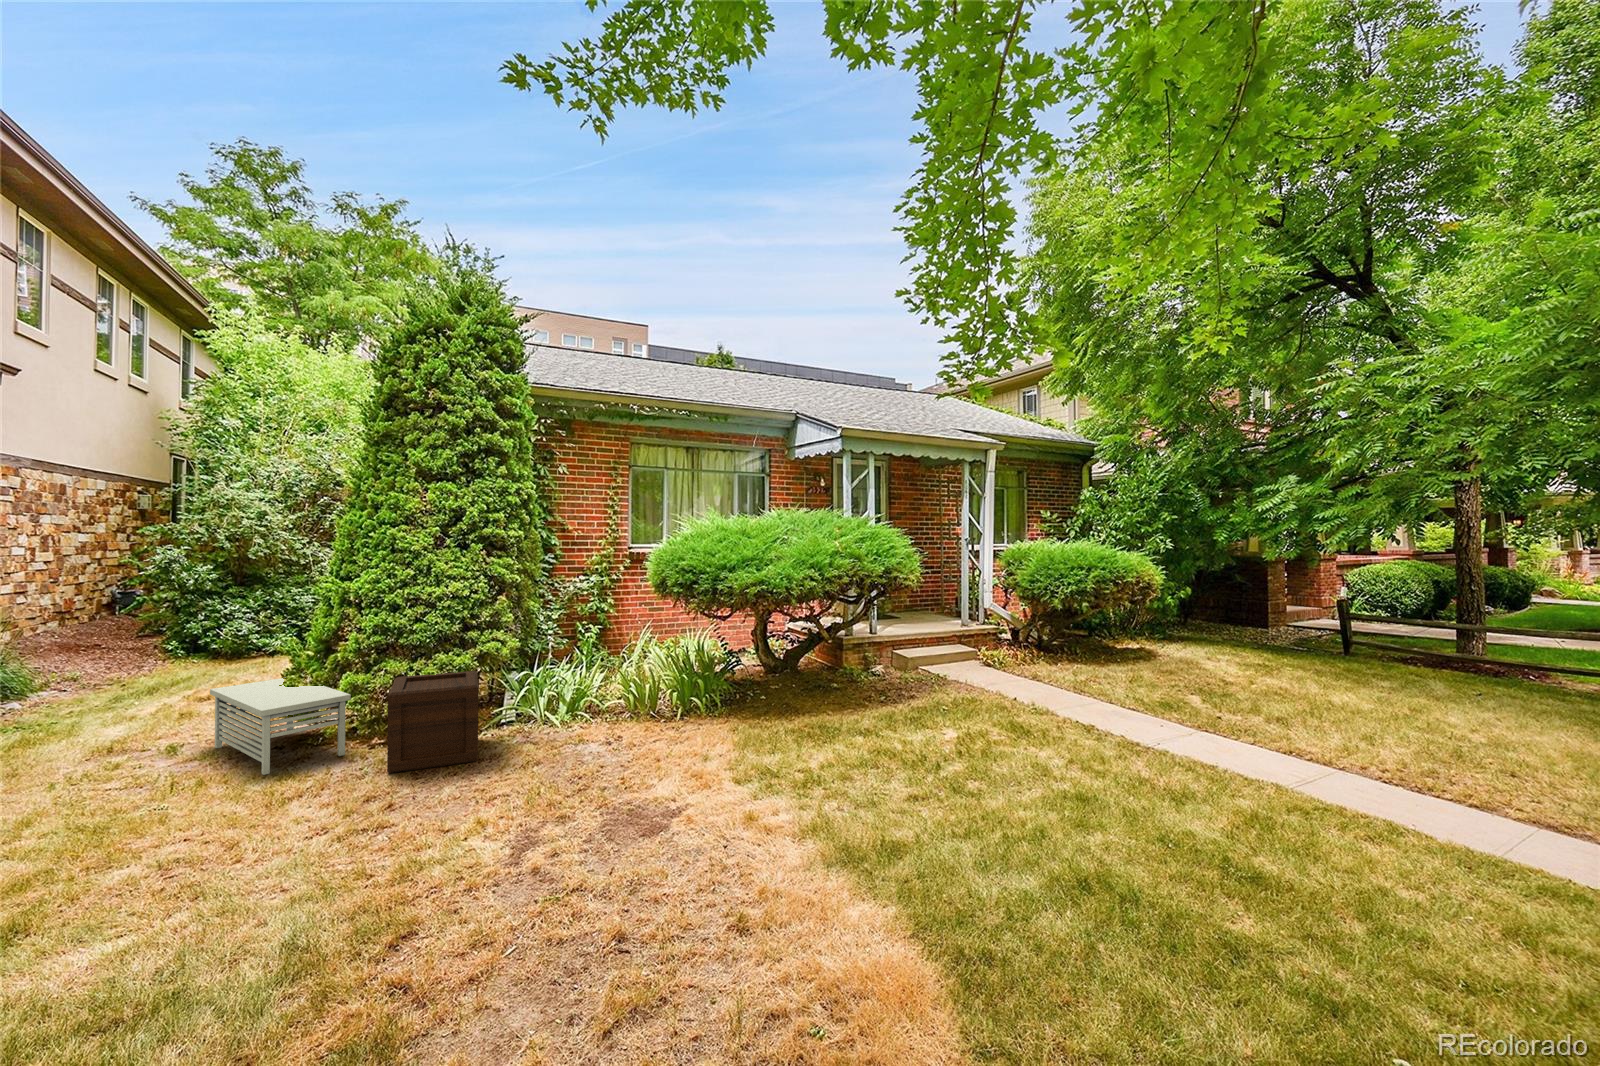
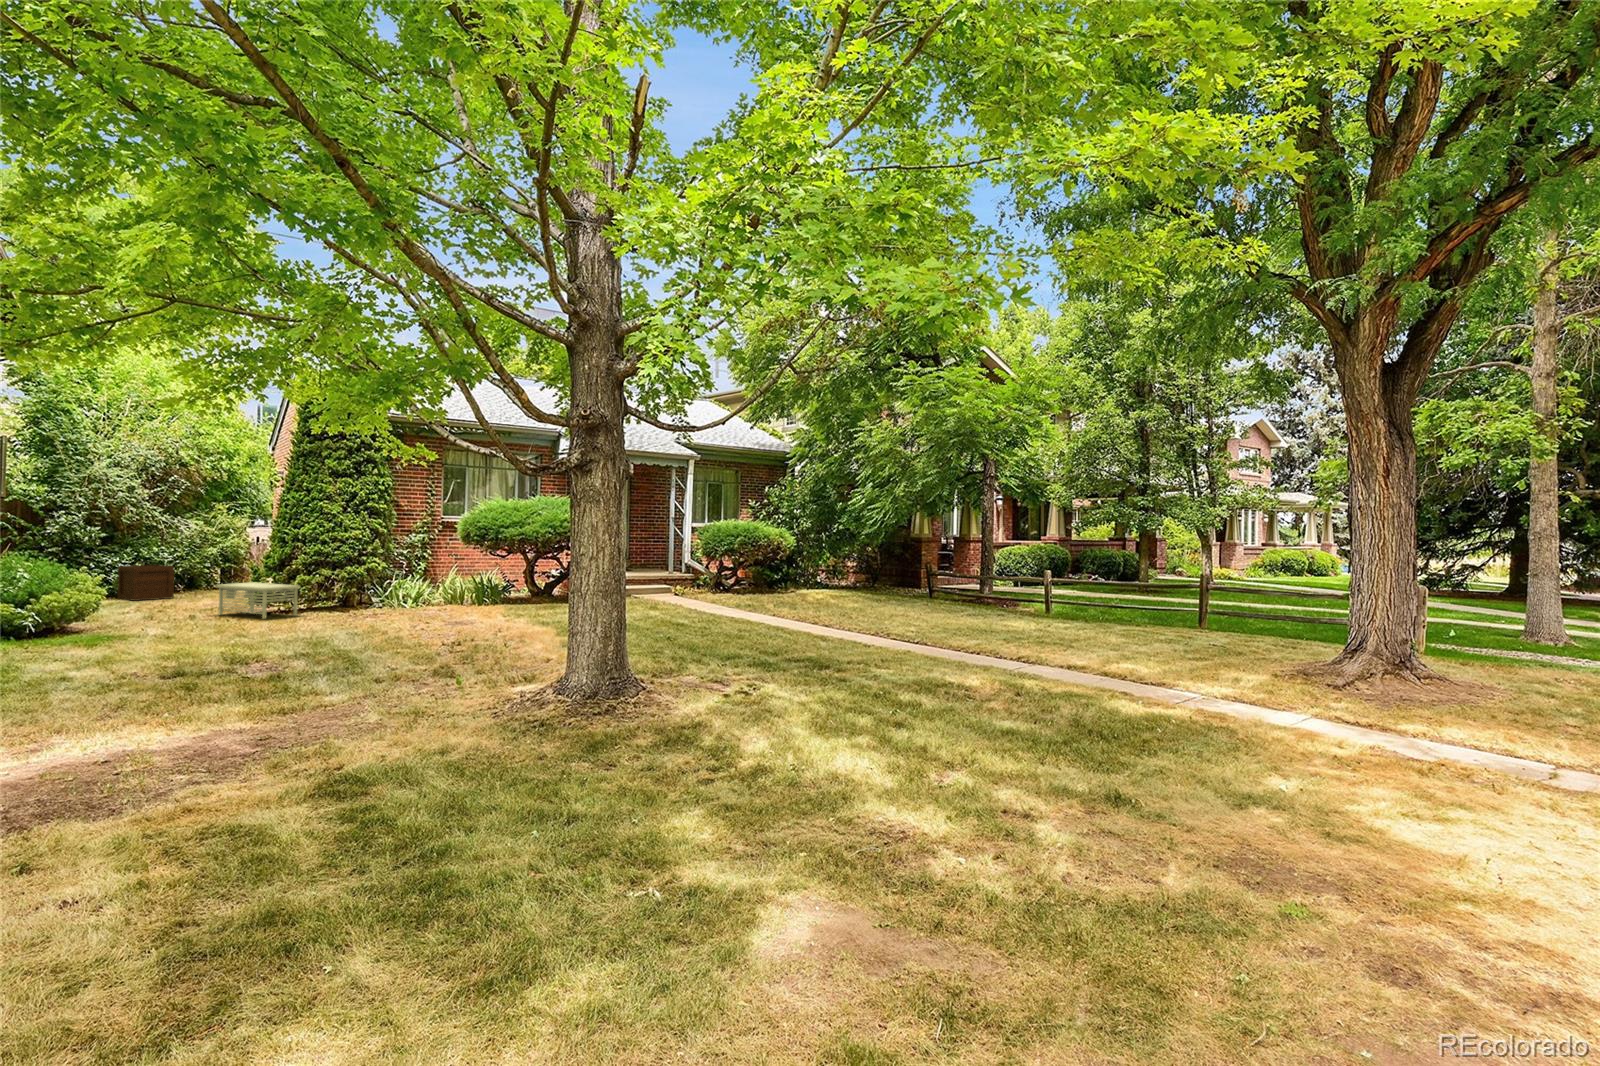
wooden crate: present [387,671,479,773] -> present [117,565,174,601]

